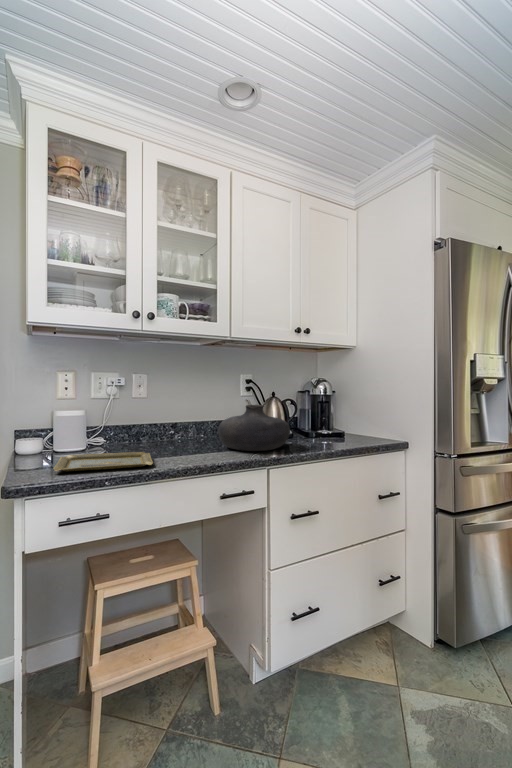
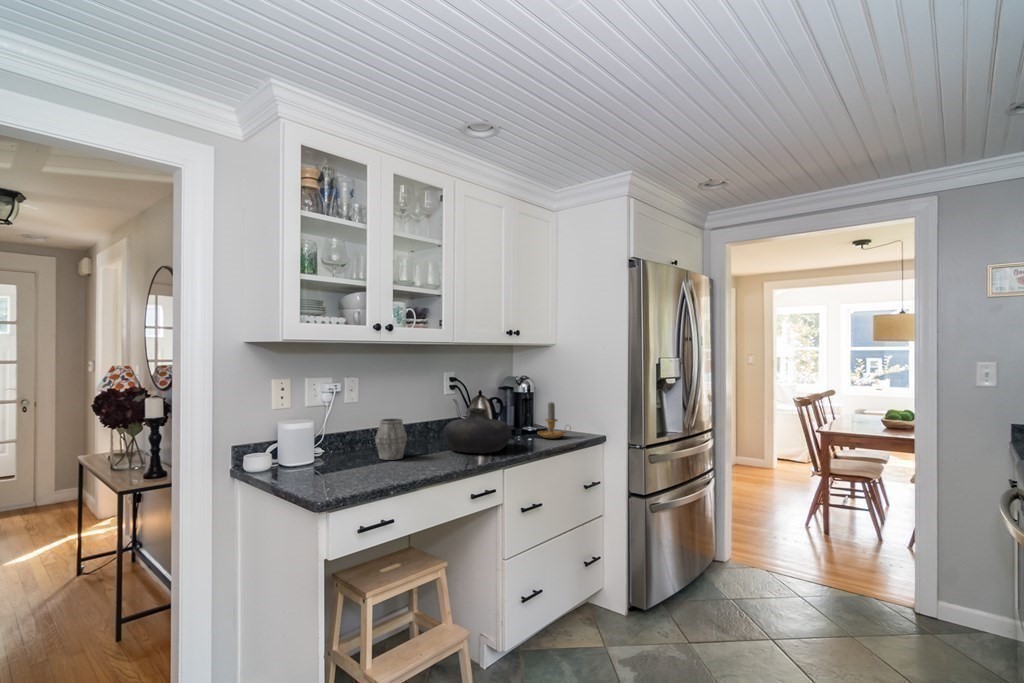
candle: none [330,402,367,442] -> present [538,402,567,439]
mug: none [144,412,176,452] -> present [375,419,407,460]
tray: present [54,452,153,471] -> none [322,461,418,485]

